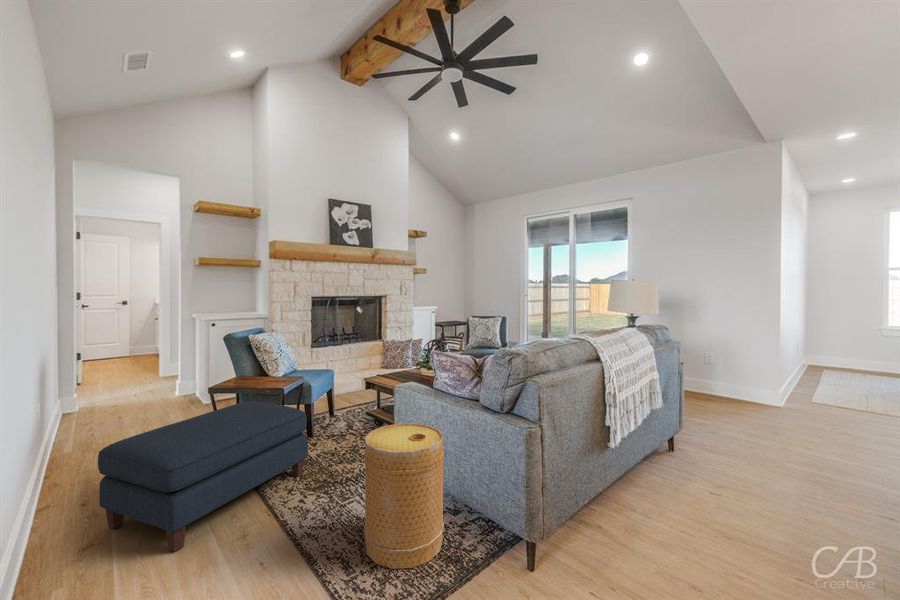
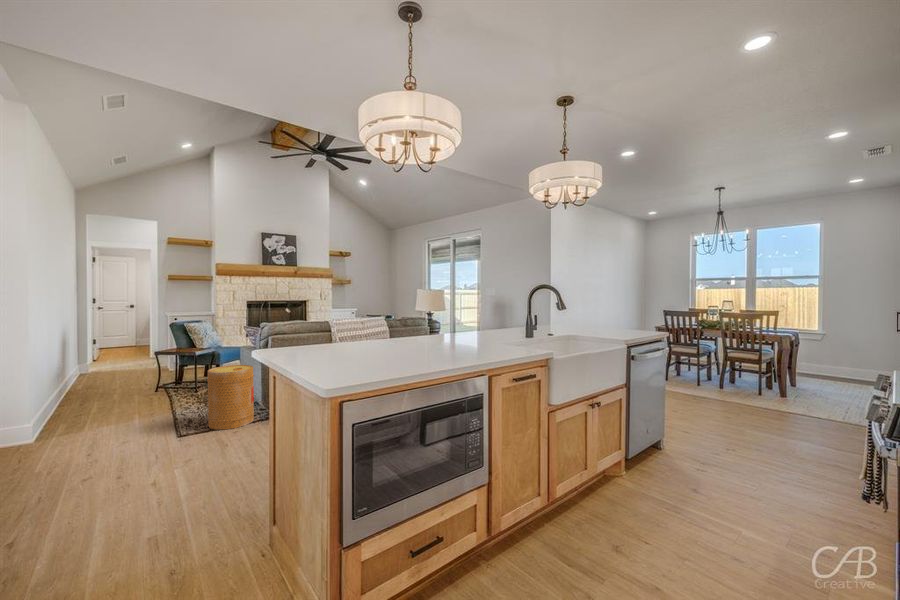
ottoman: present [98,402,308,552] -> none [80,361,207,425]

